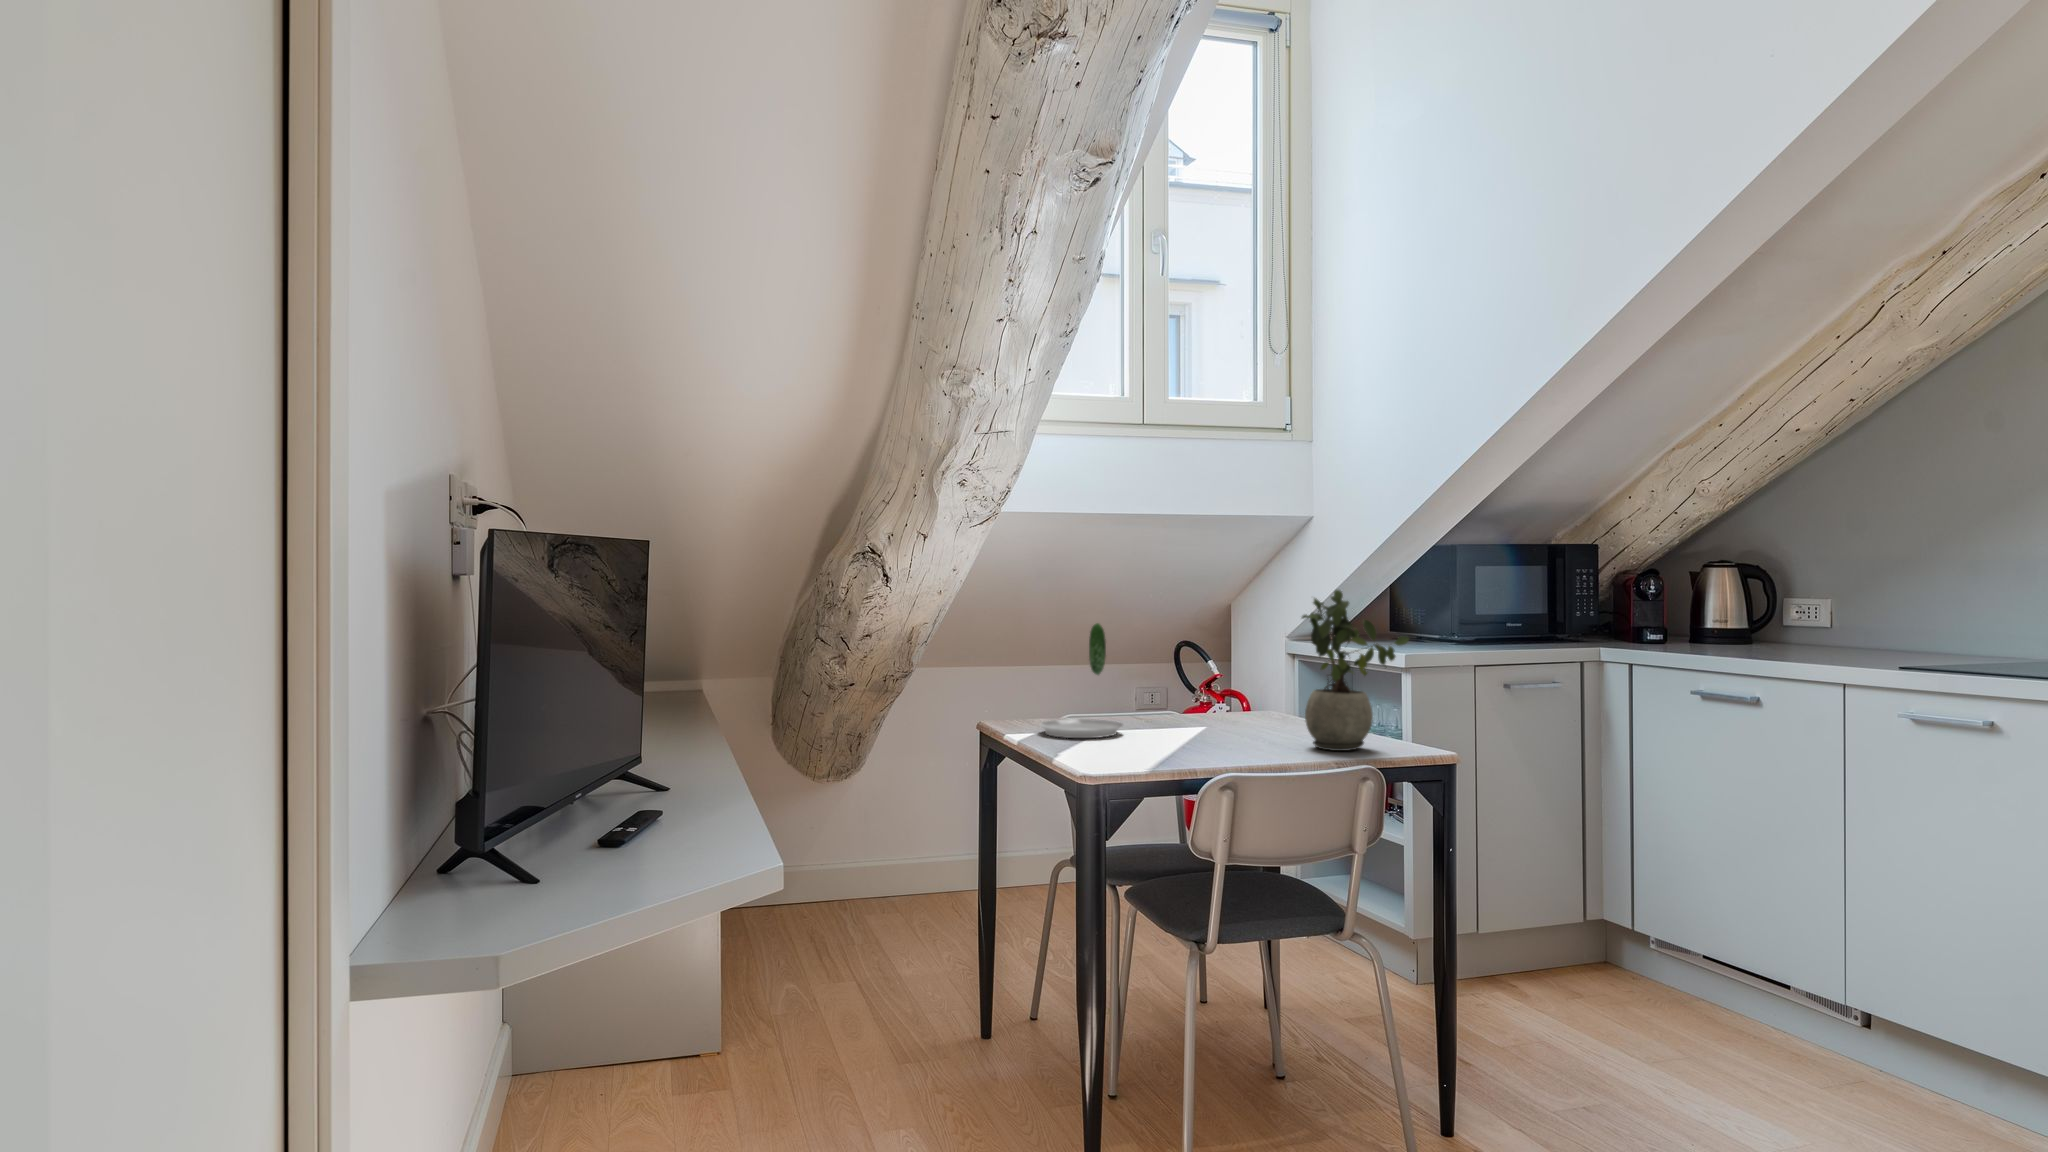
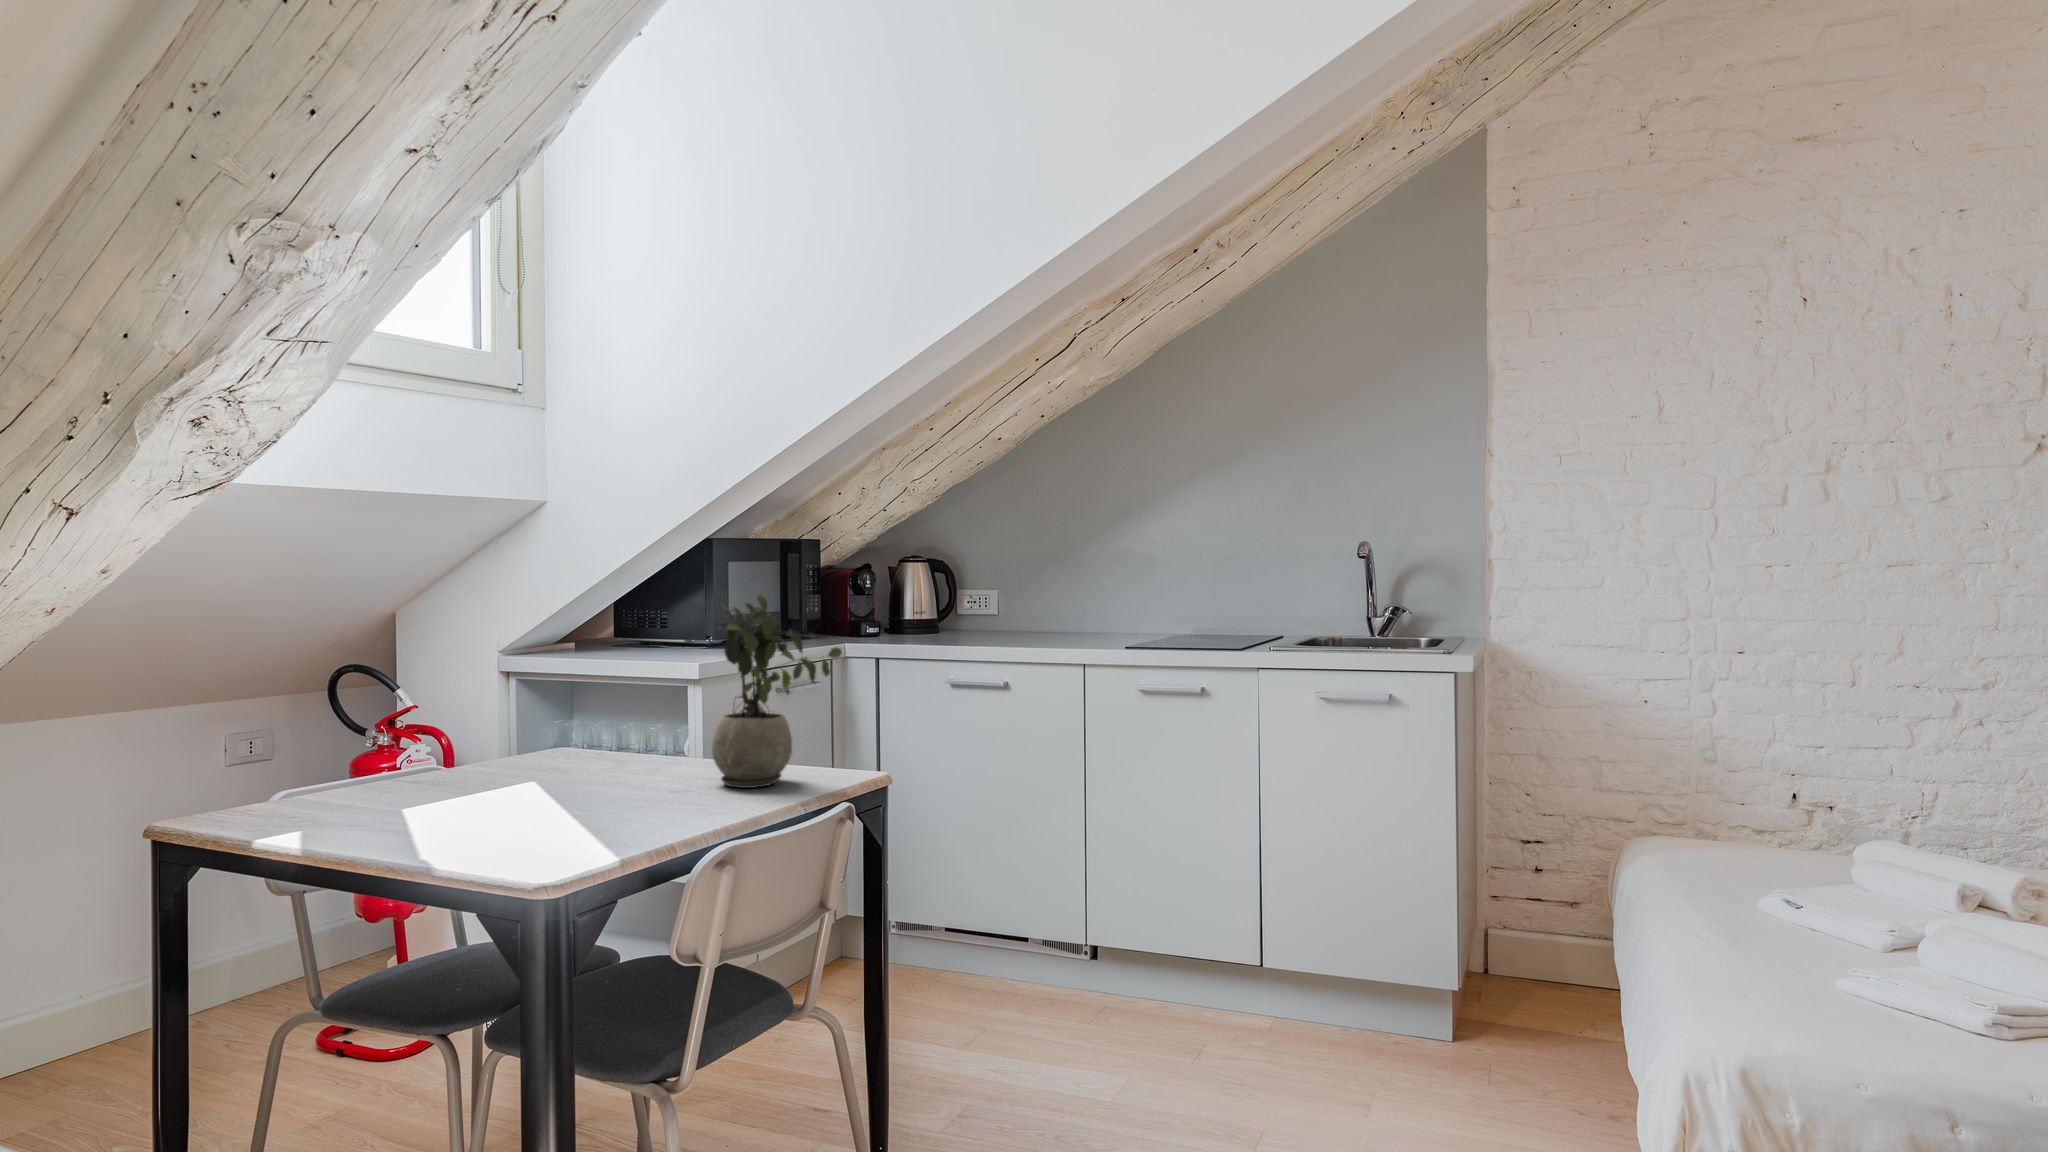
plate: present [1040,623,1122,738] -> none [310,645,454,823]

